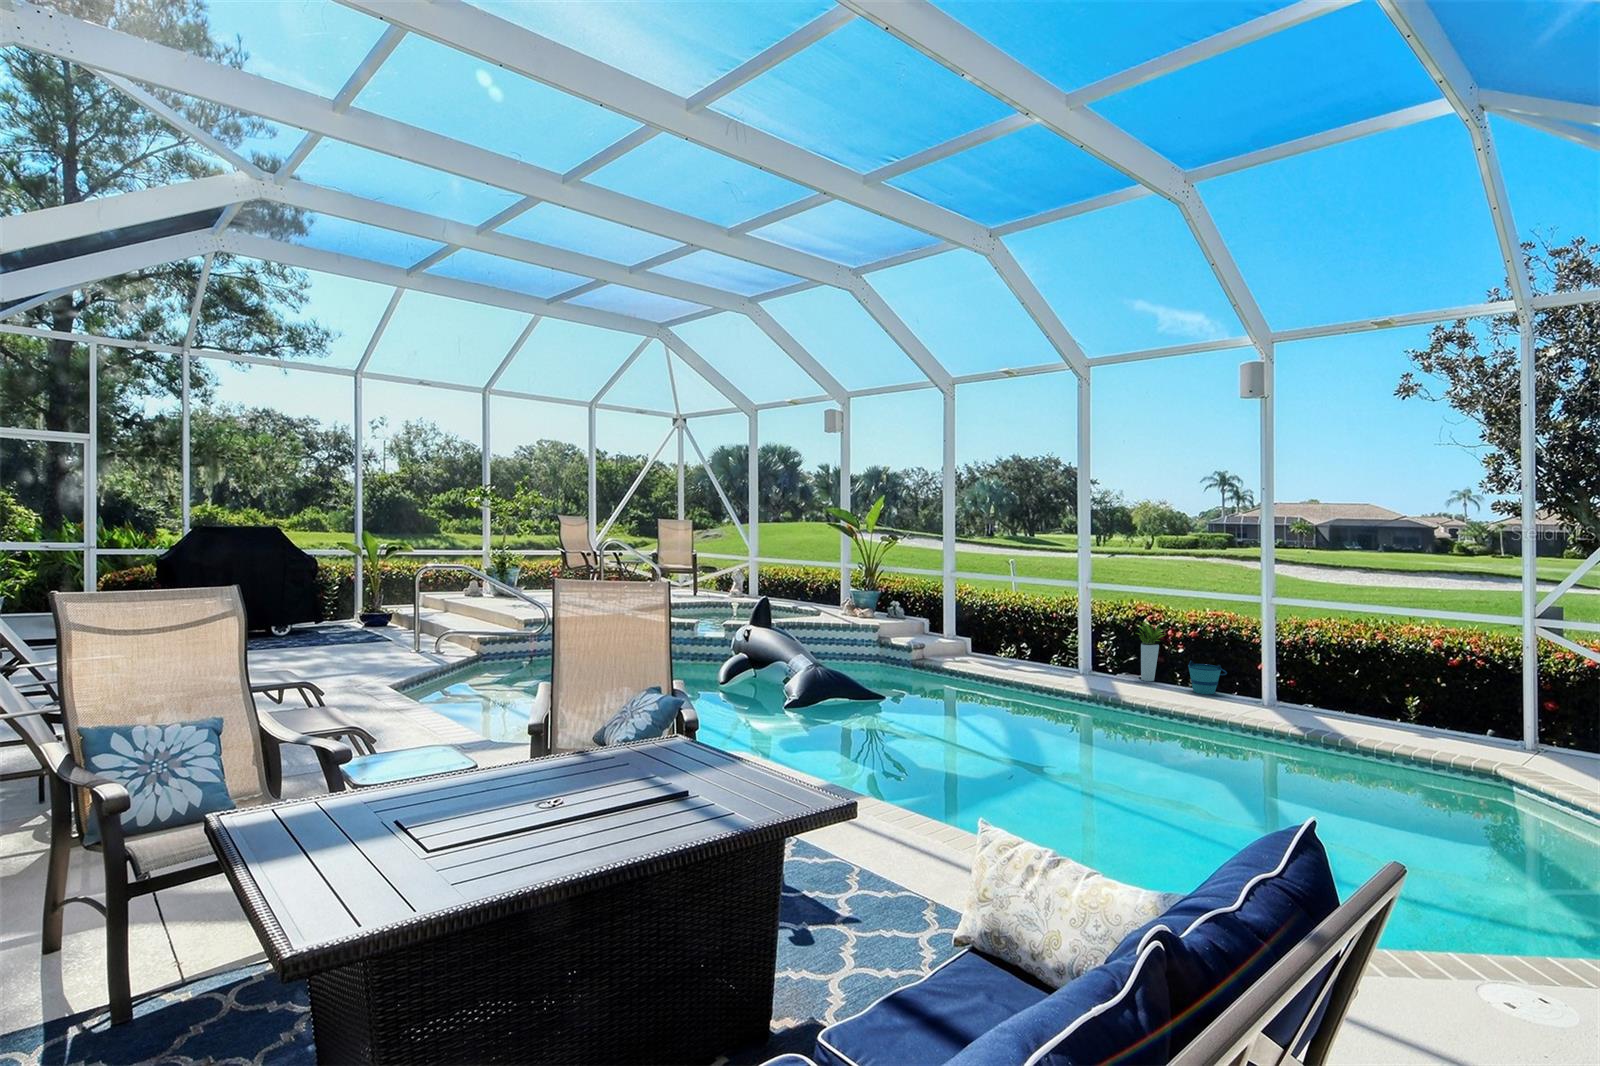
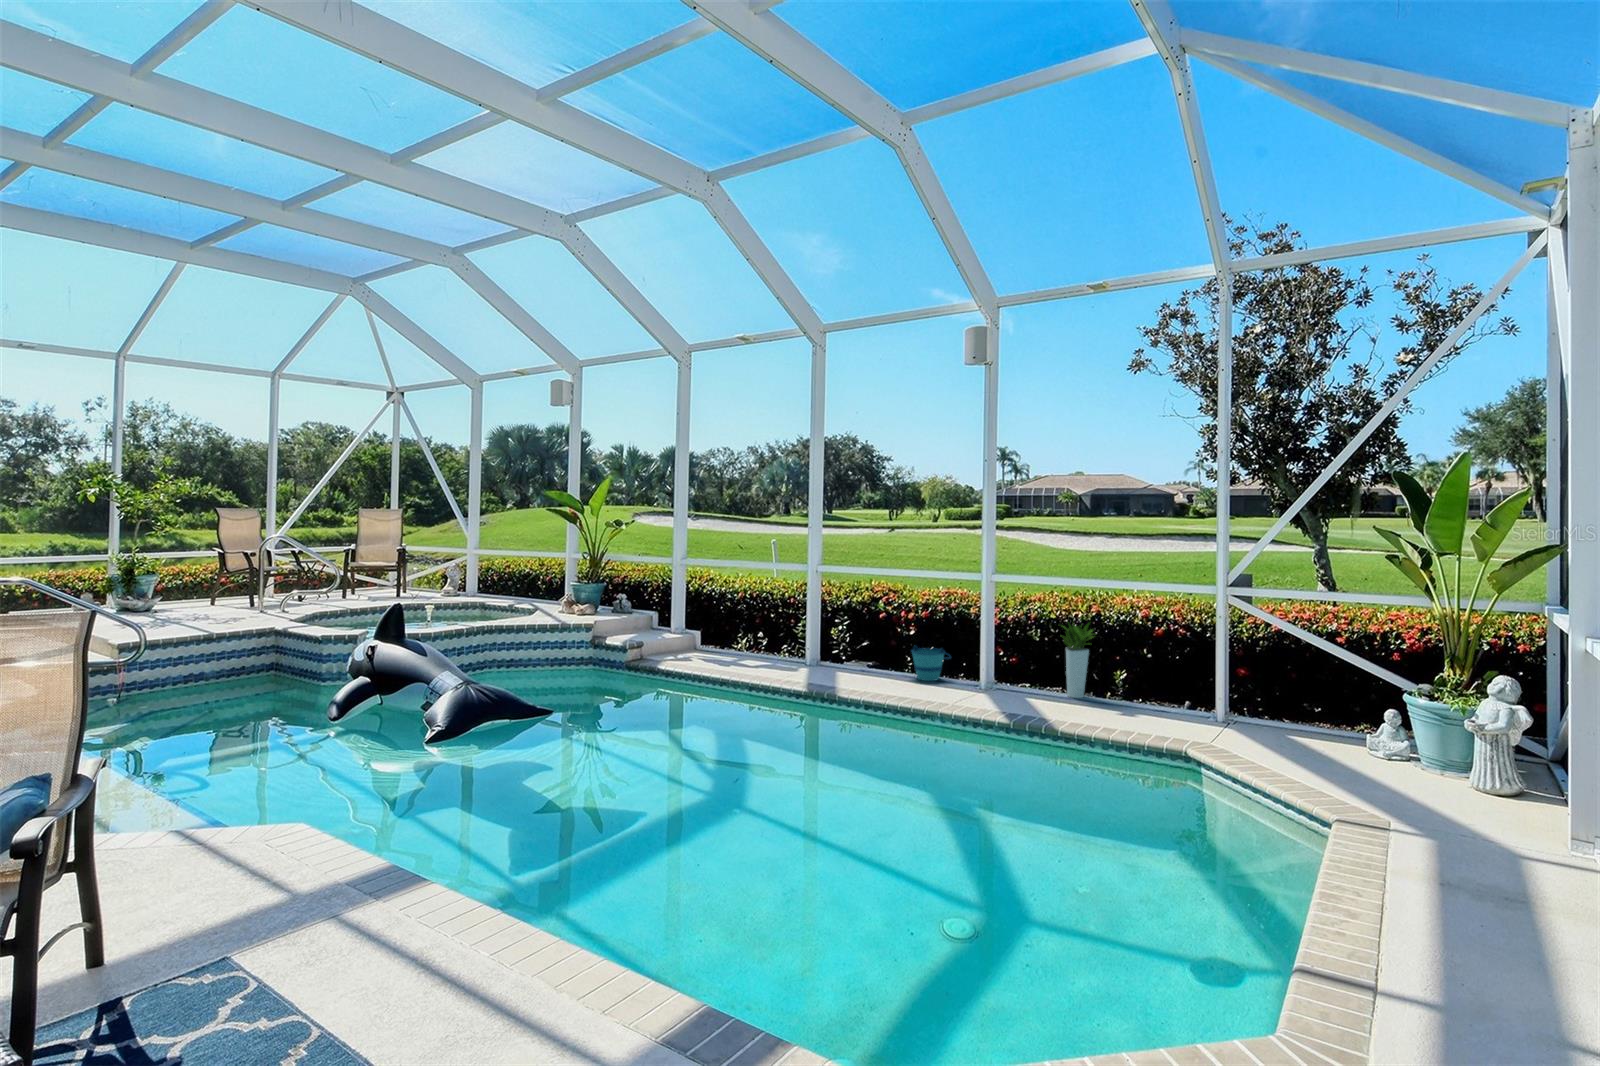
planter: present [1138,623,1164,681] -> present [1063,622,1093,698]

